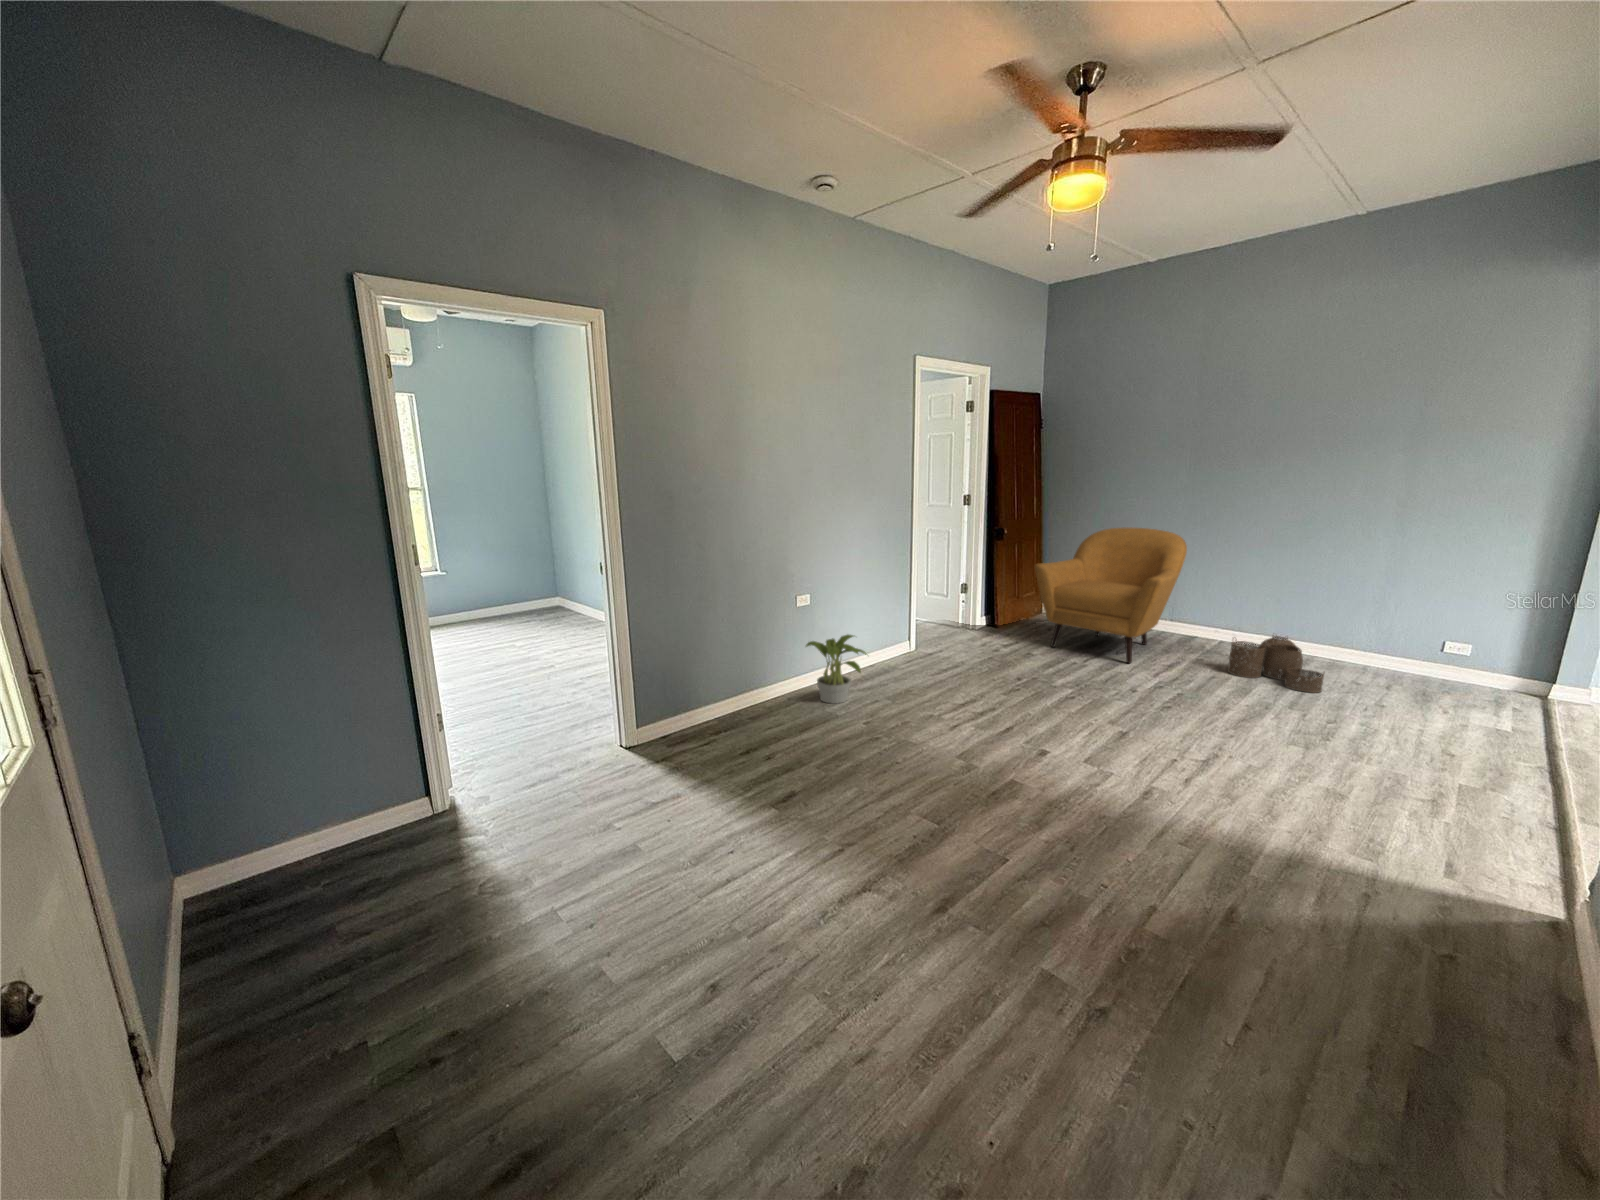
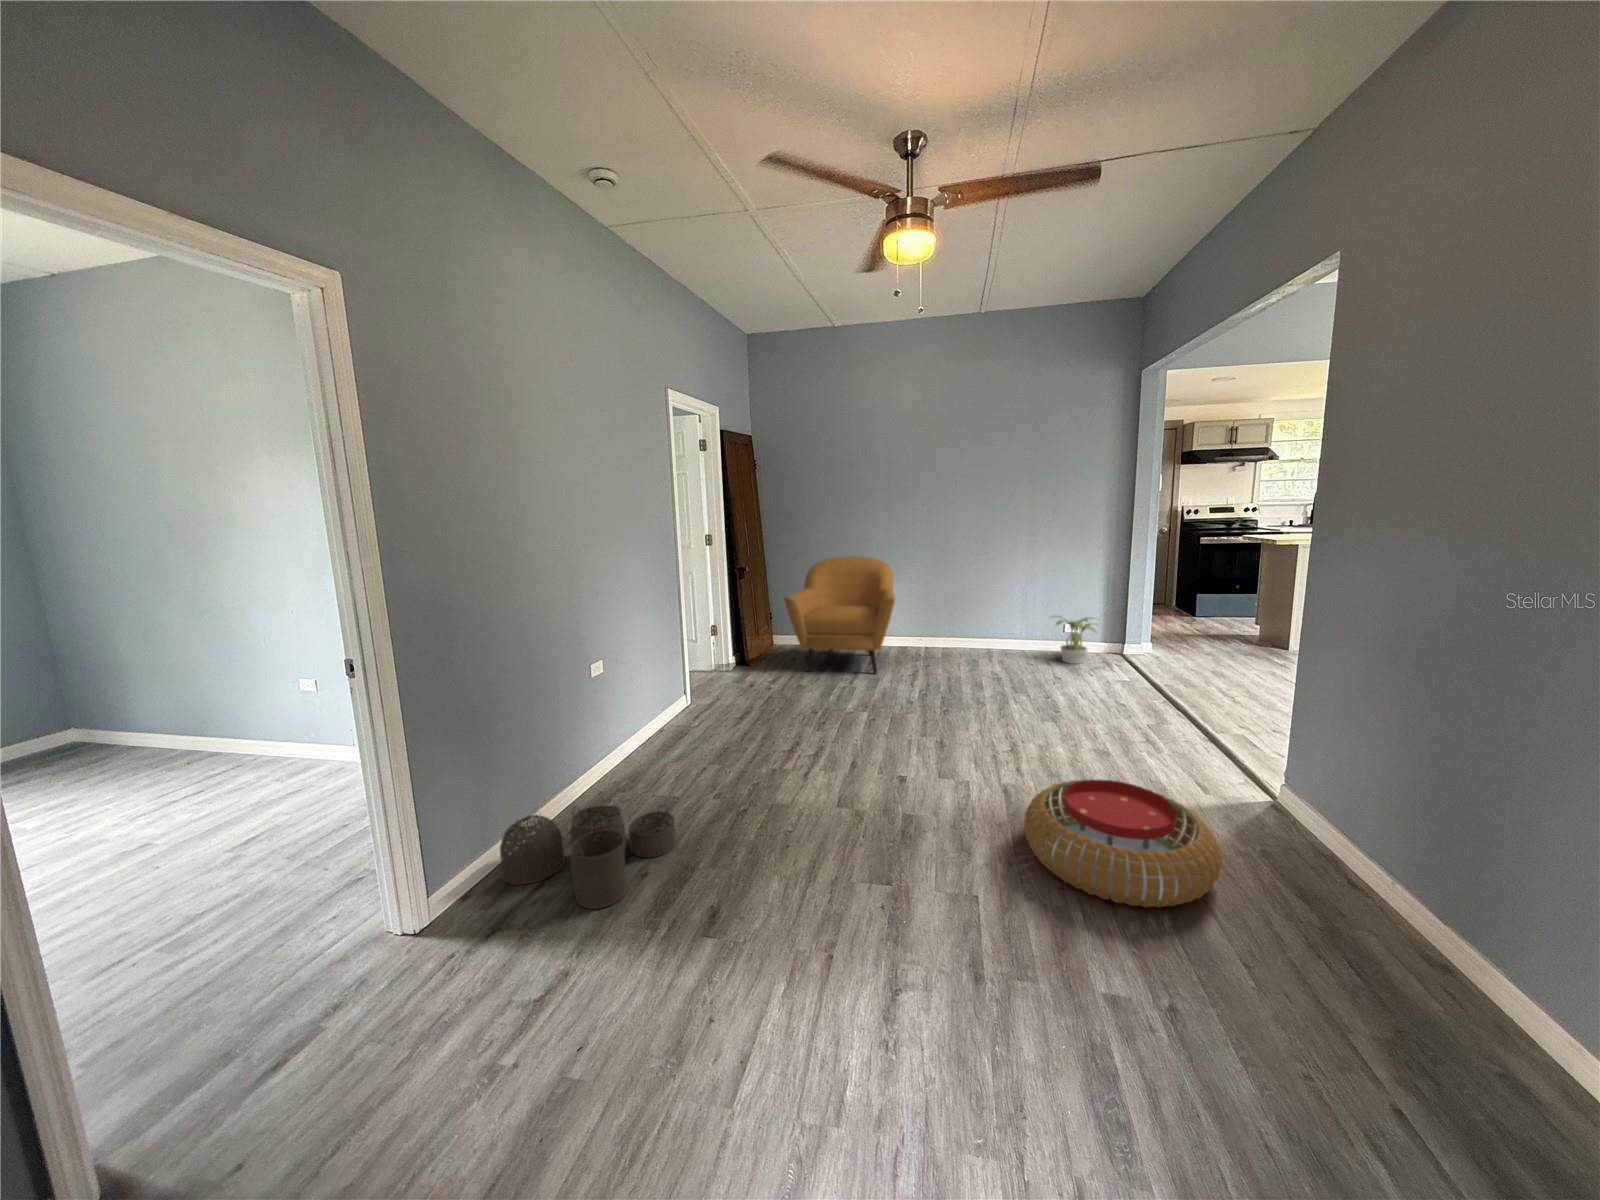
potted plant: present [806,635,866,704] -> present [1056,616,1098,664]
woven basket: present [1228,636,1324,693] -> present [500,805,675,909]
pouf: none [1096,802,1341,965] -> present [1024,779,1222,907]

